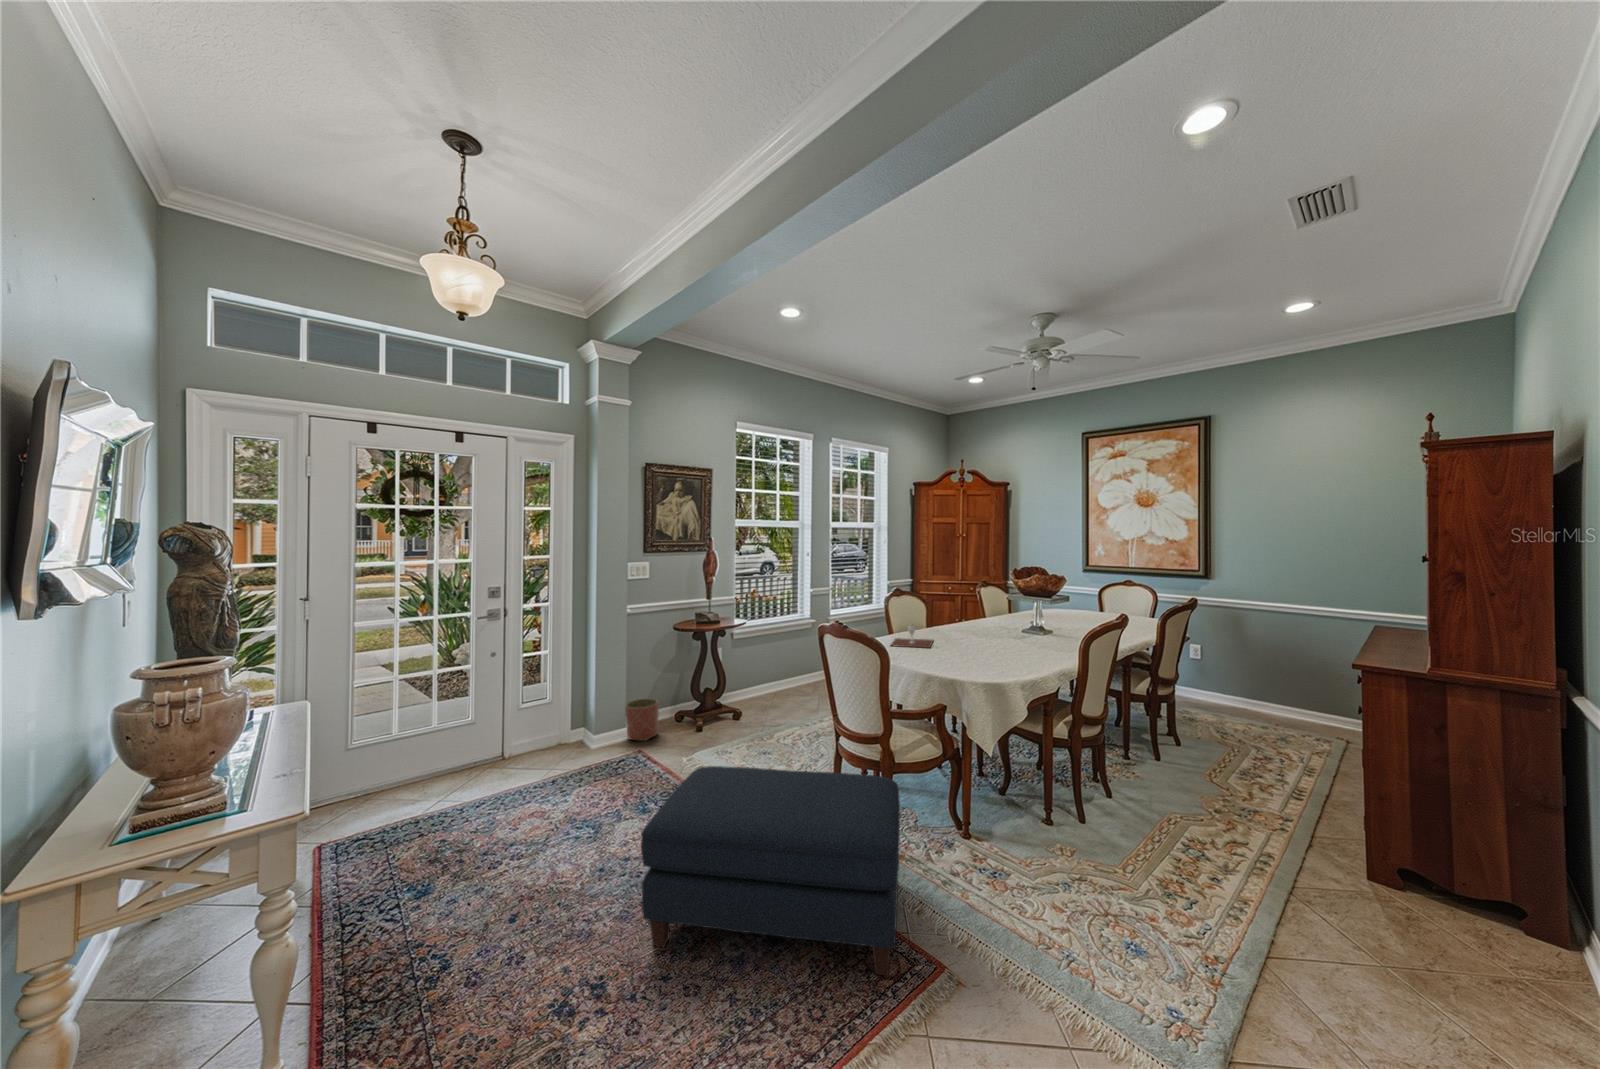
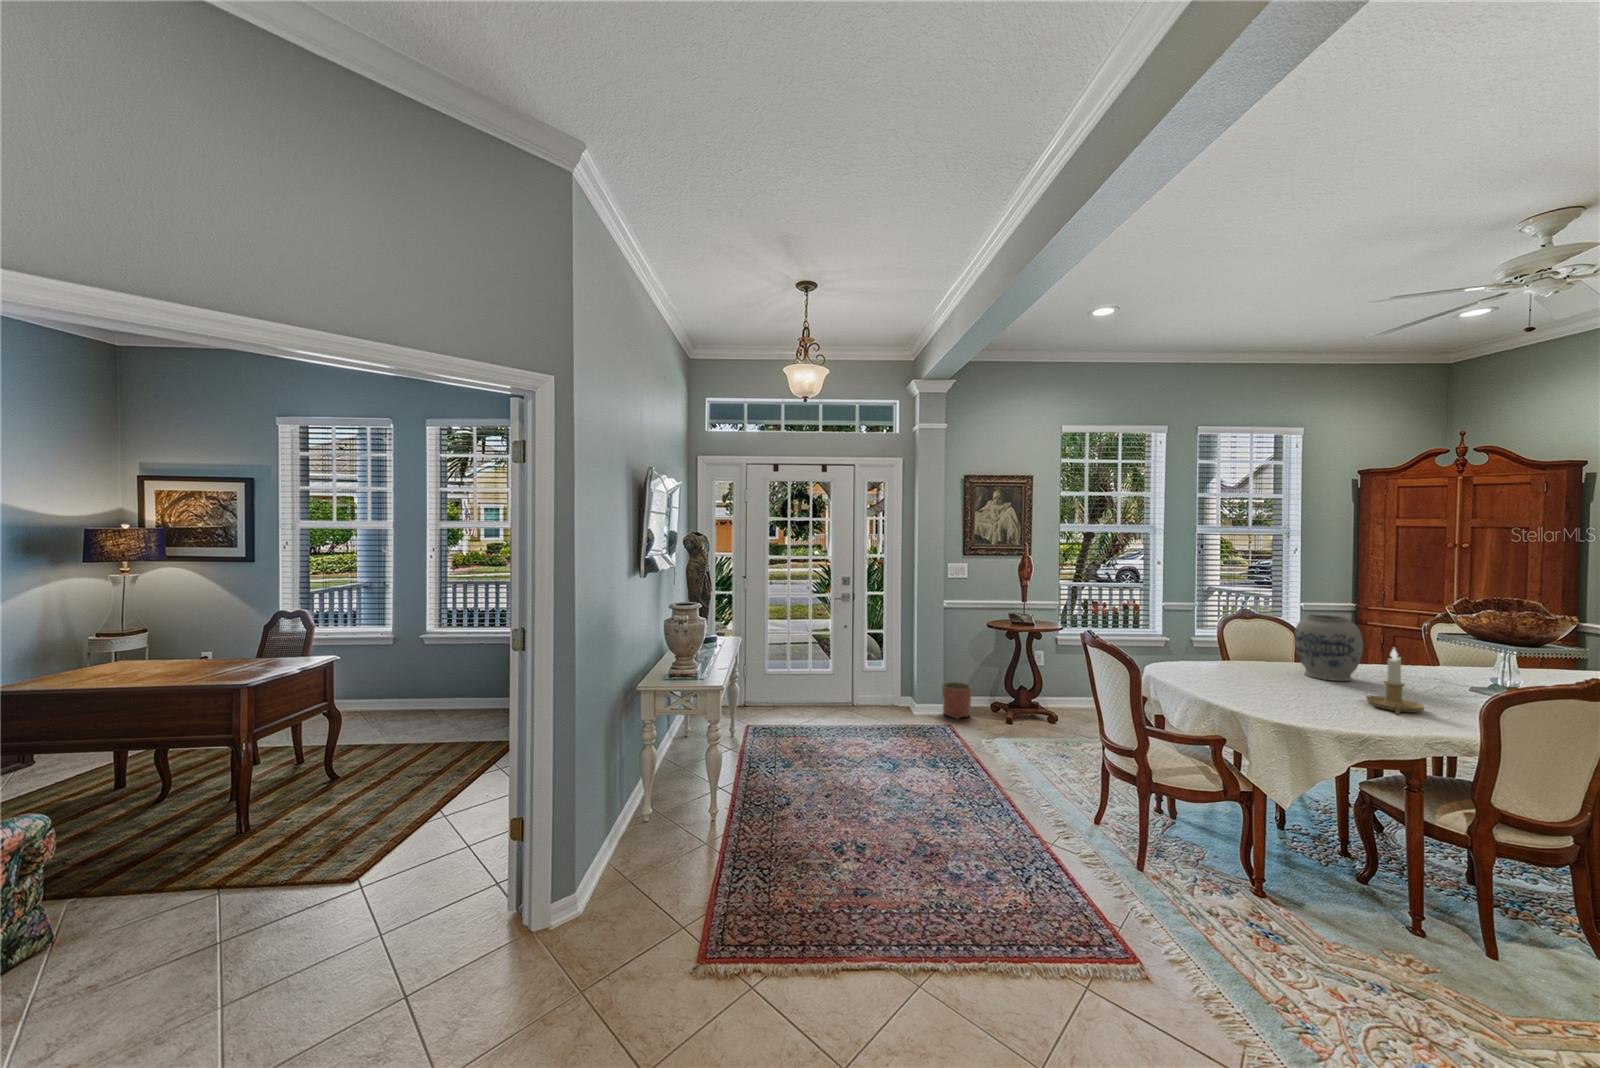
vase: none [946,584,989,637] -> present [1294,614,1363,681]
candlestick: none [1010,603,1049,656] -> present [1366,649,1424,714]
wine glass: present [891,625,933,648] -> none [1193,653,1263,681]
ottoman: present [641,766,900,975] -> none [897,735,1138,936]

